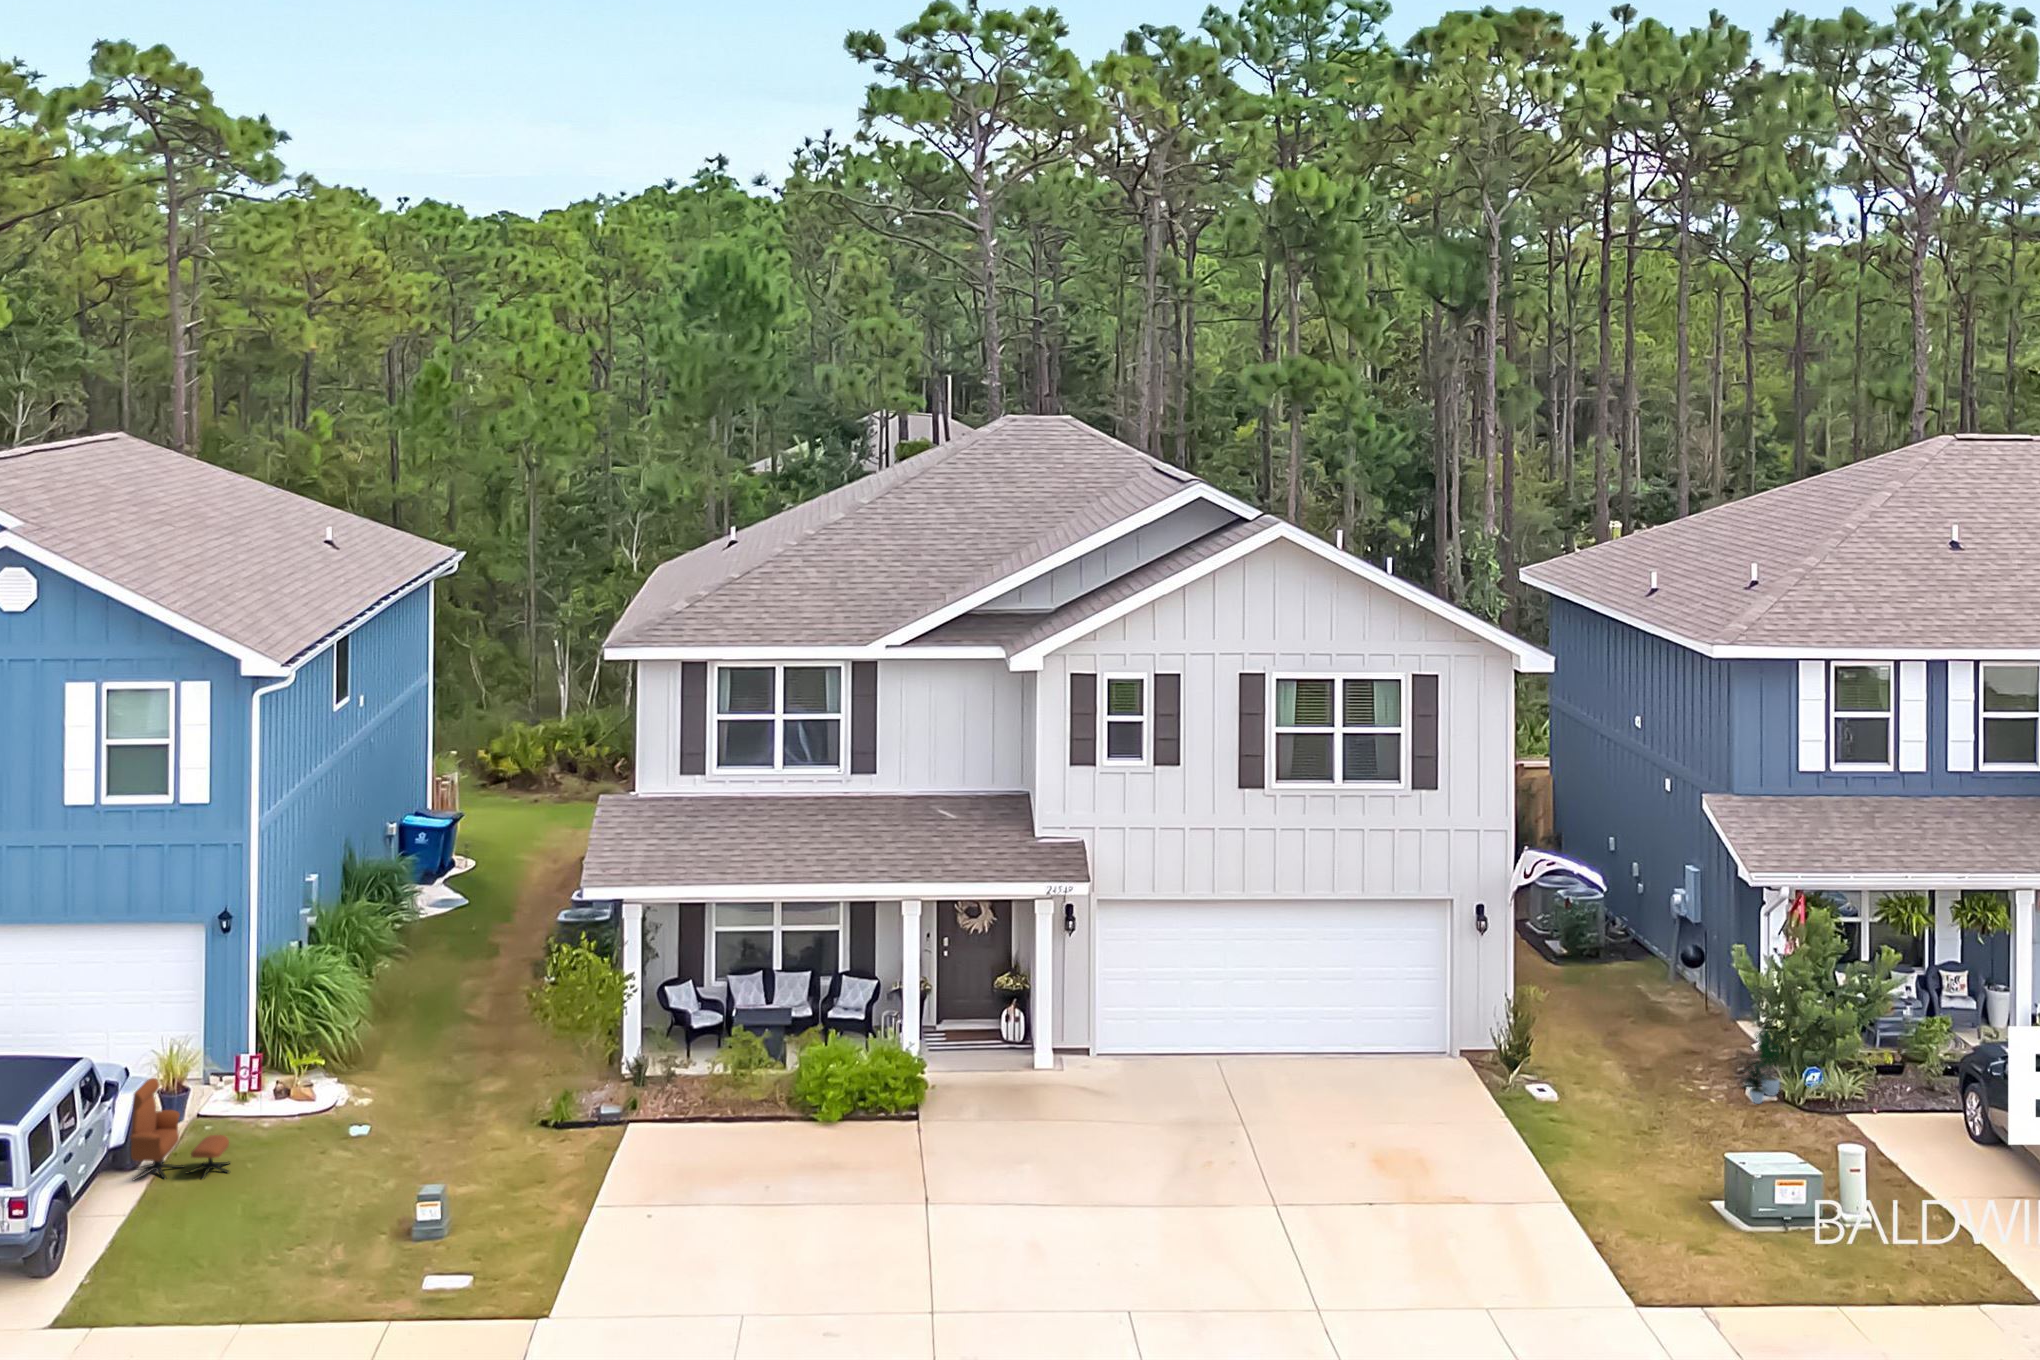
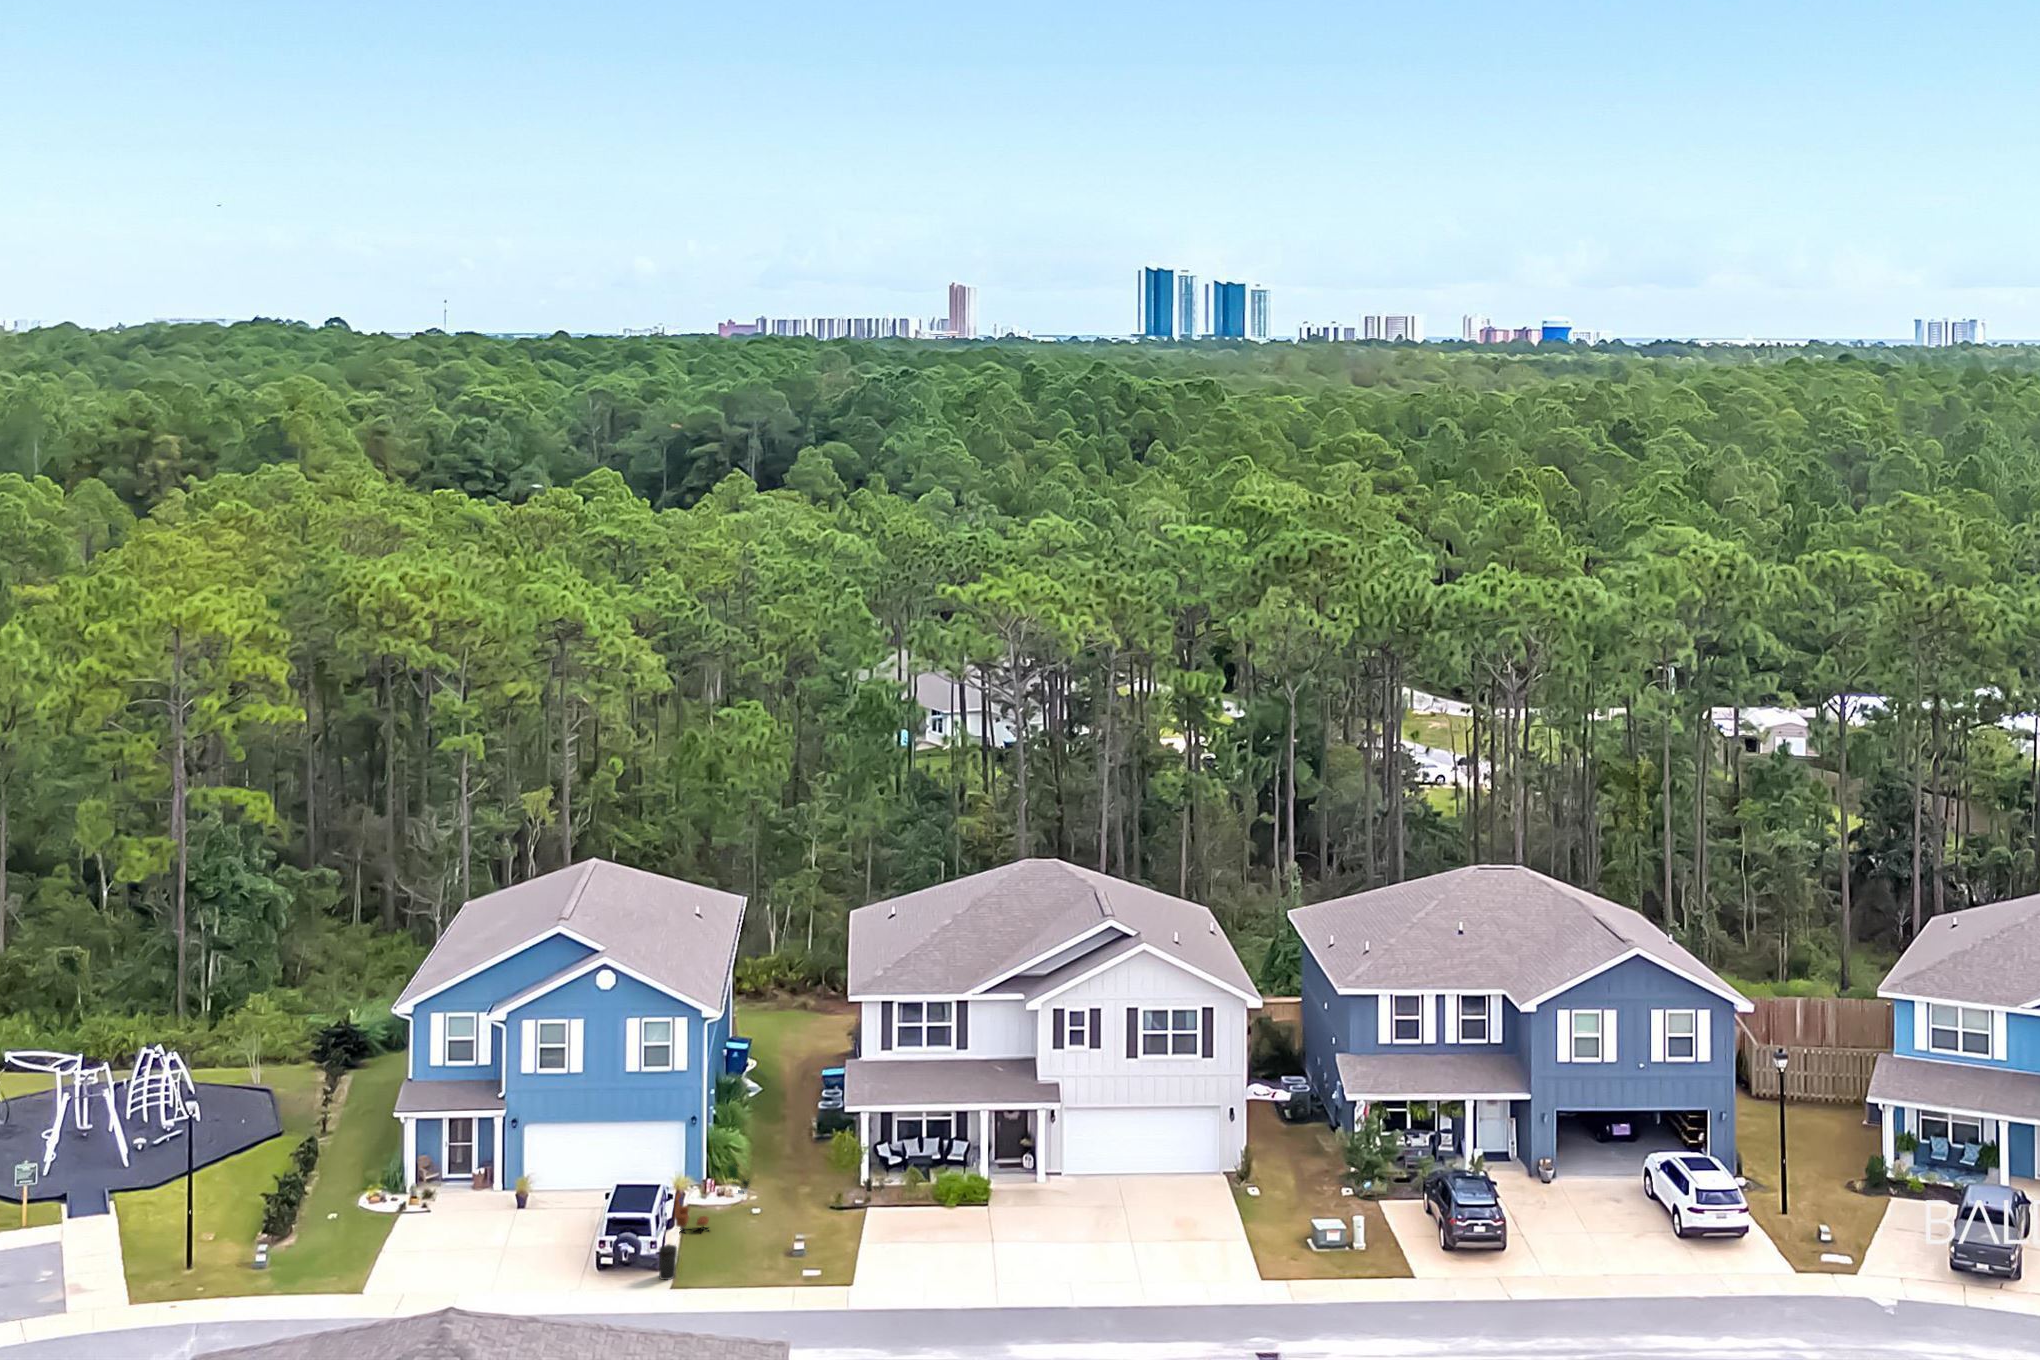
potted plant: present [1742,1029,1783,1104] -> present [728,1163,750,1193]
trash can: none [27,1207,83,1307] -> present [659,1244,677,1280]

